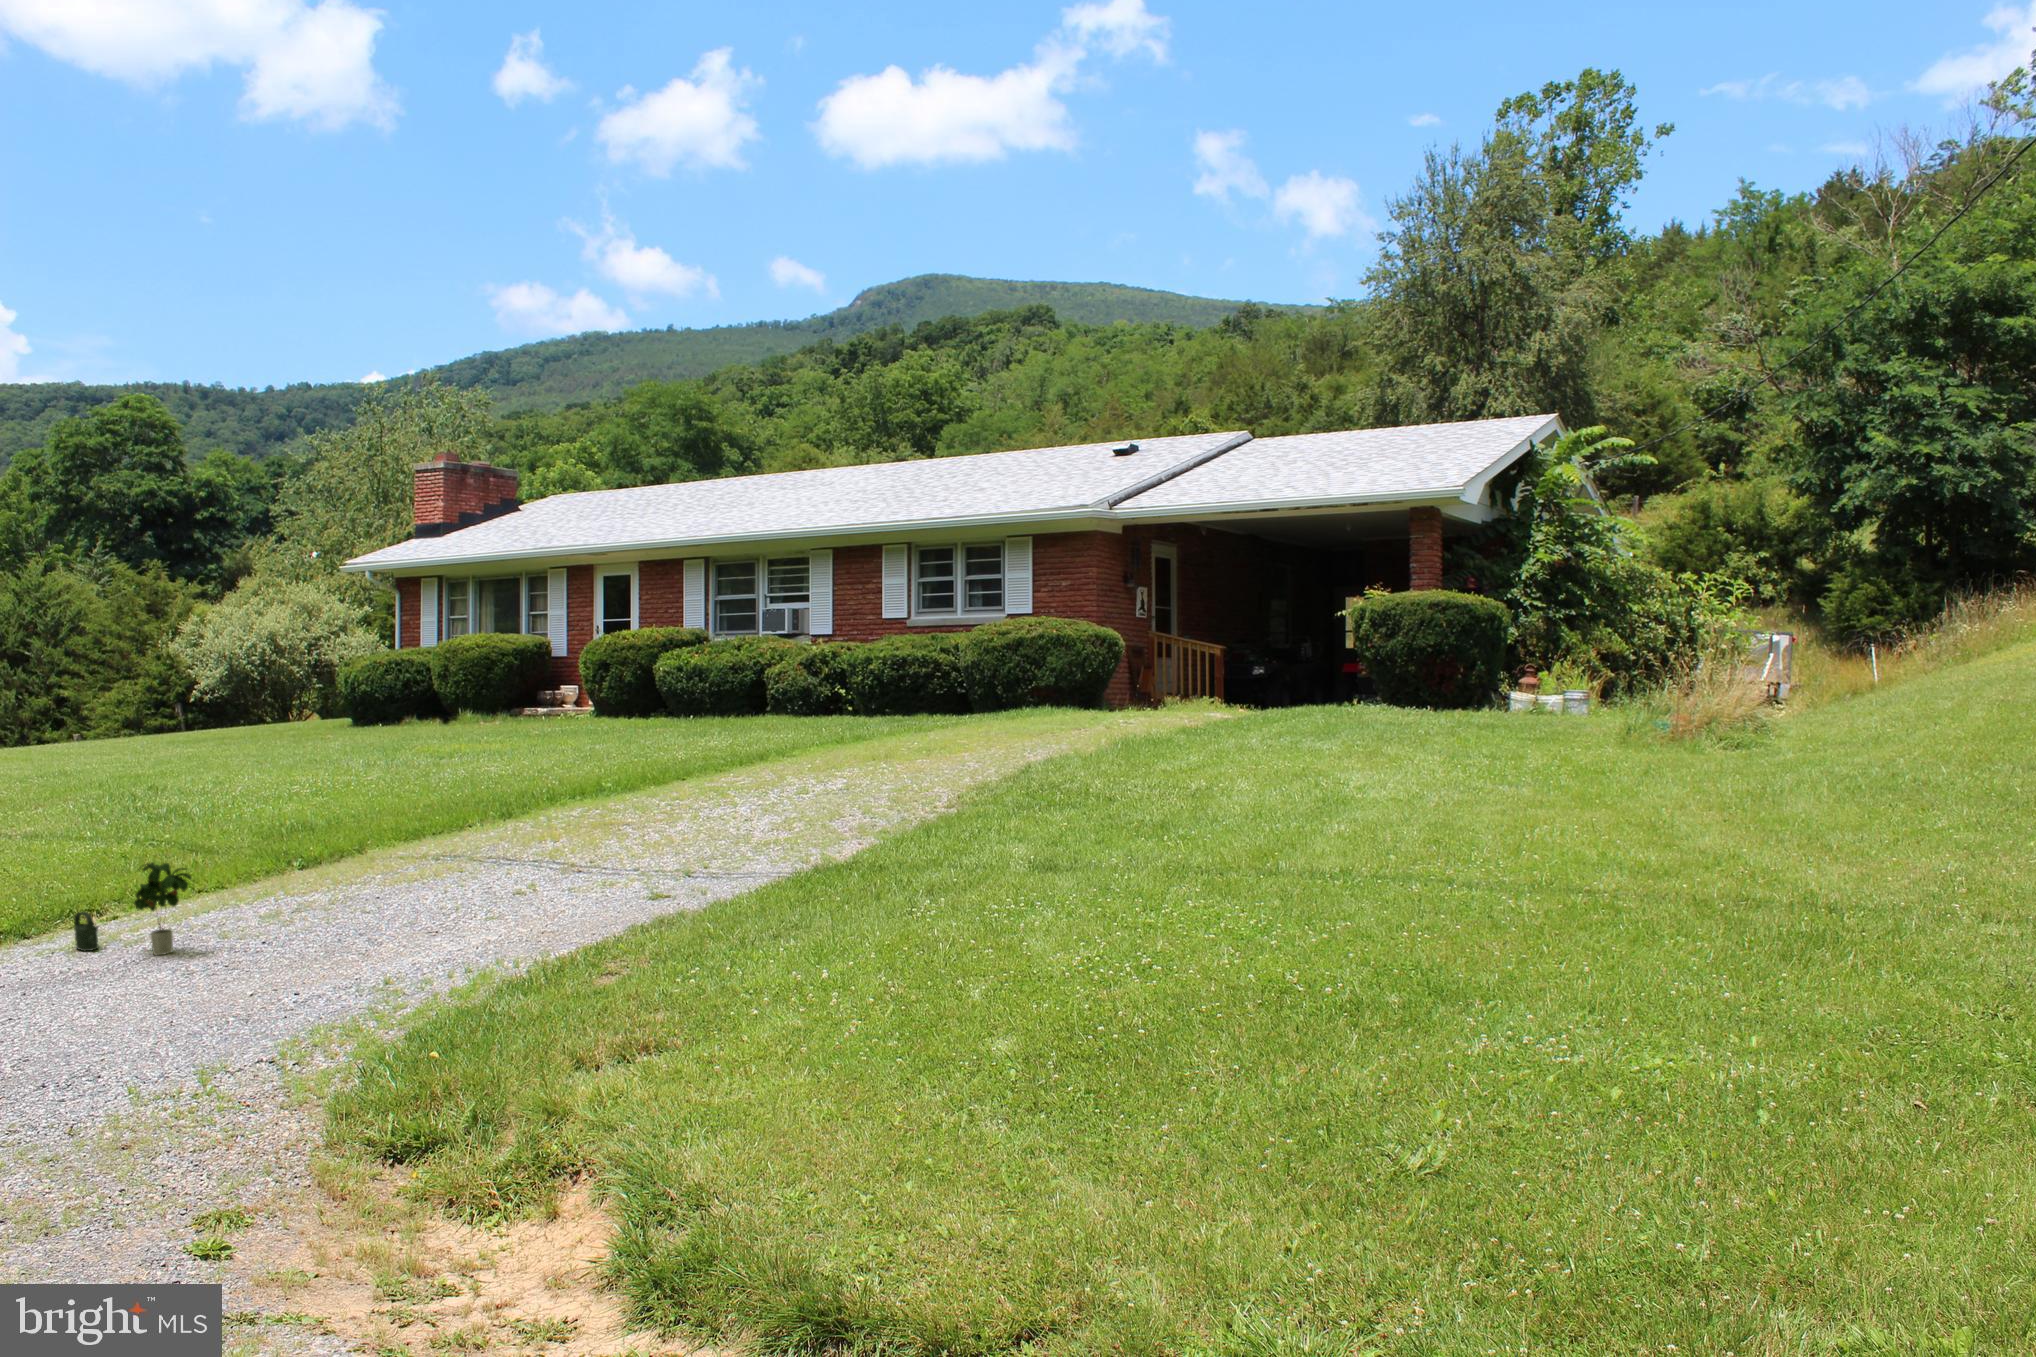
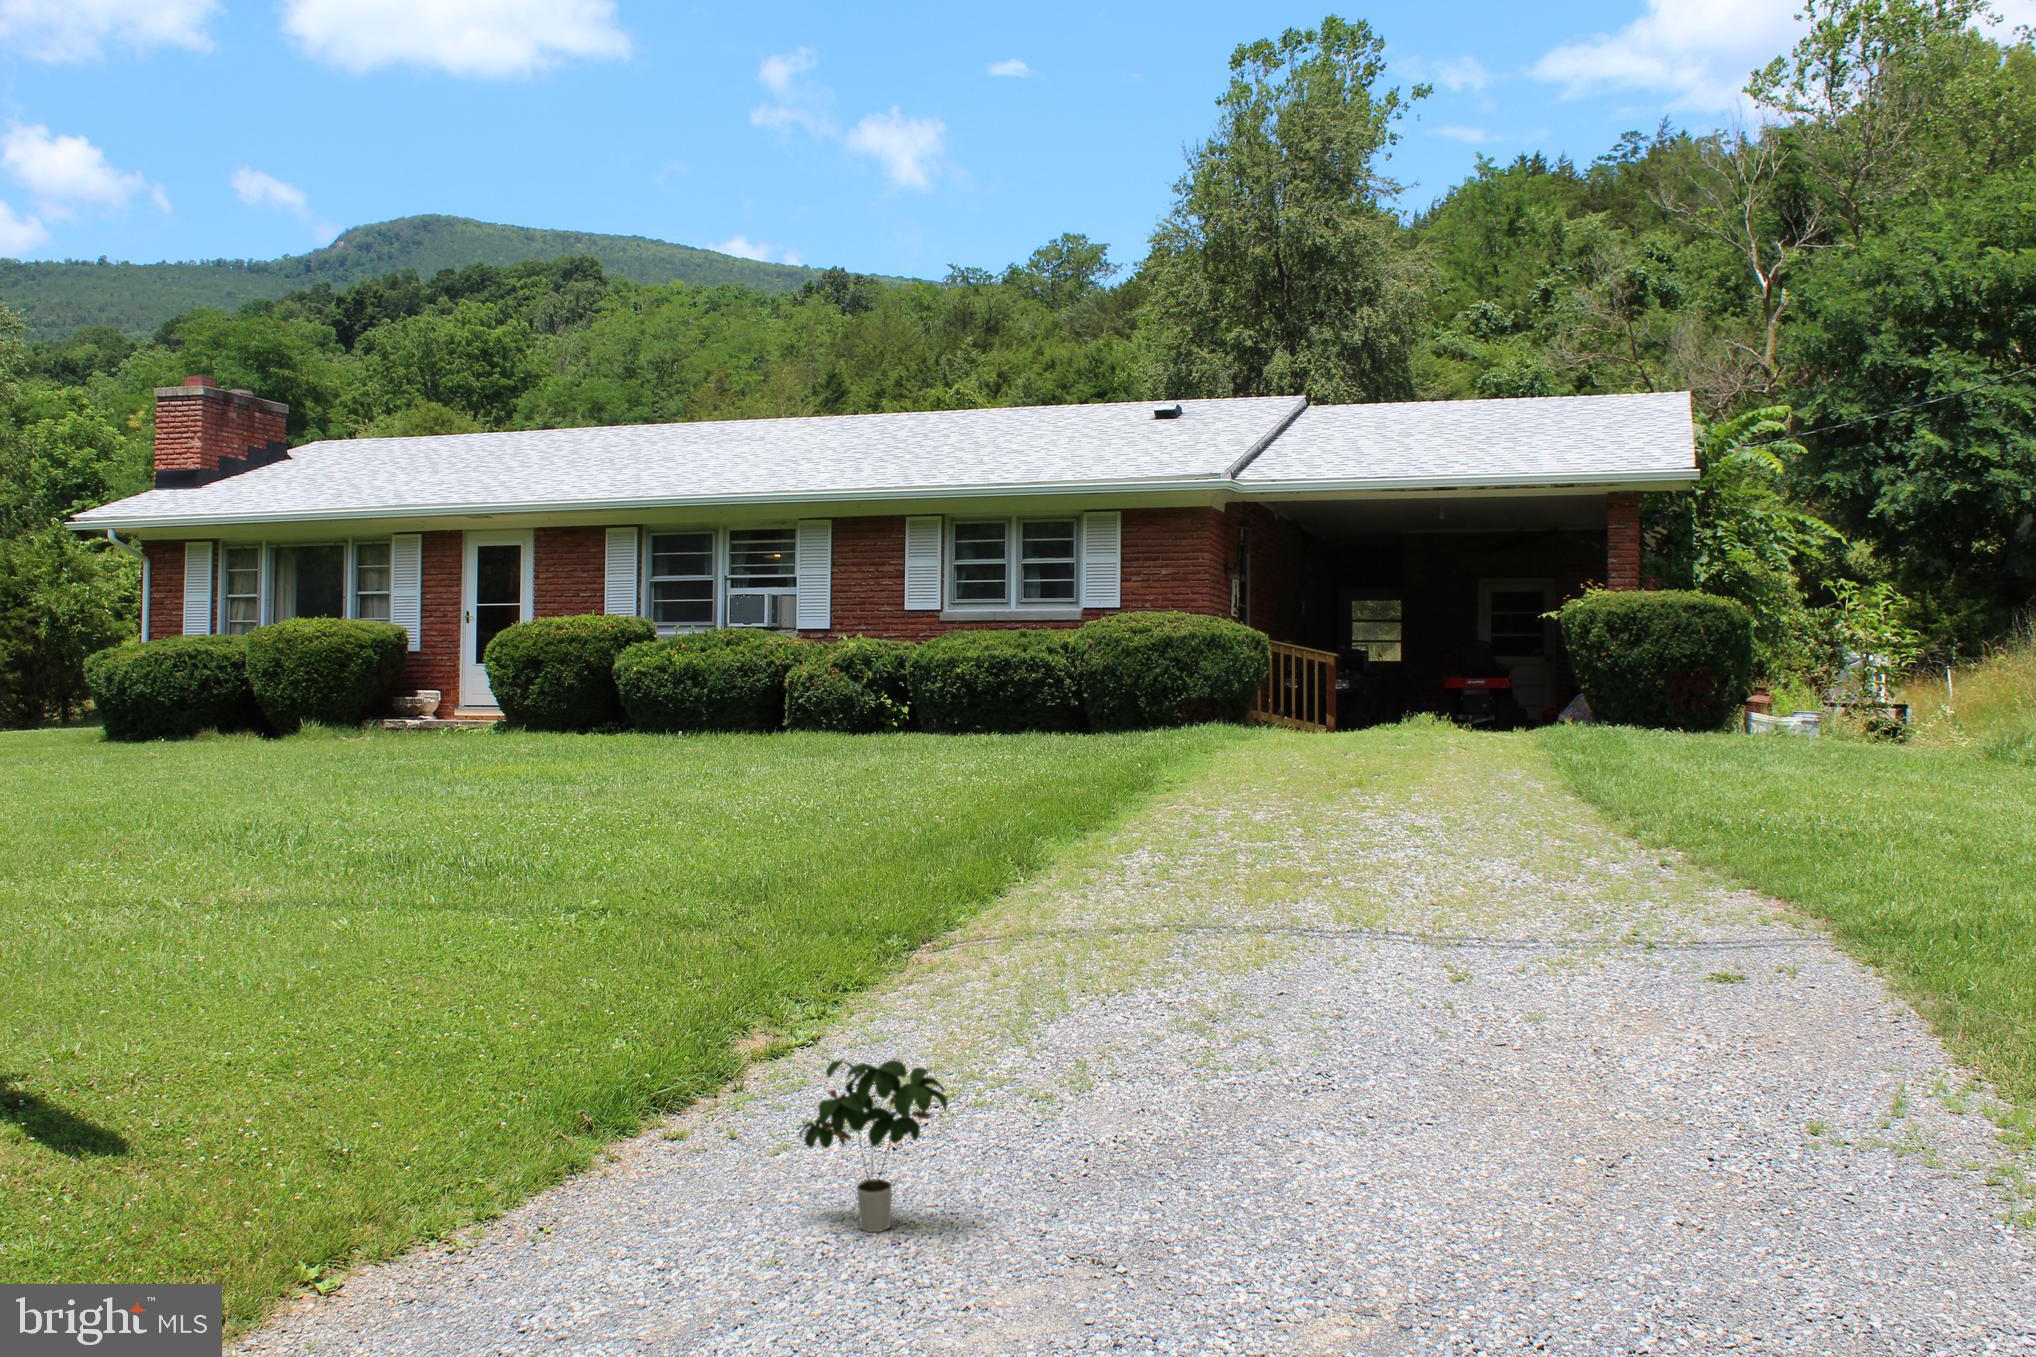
watering can: present [74,912,99,951] -> none [641,1152,738,1229]

